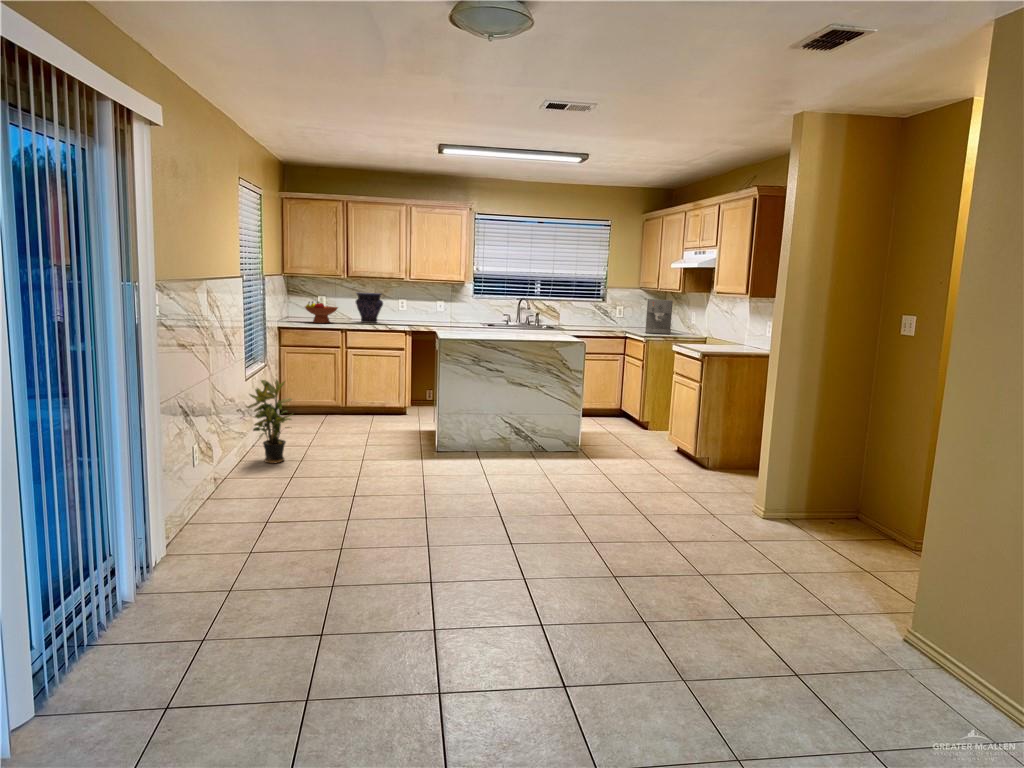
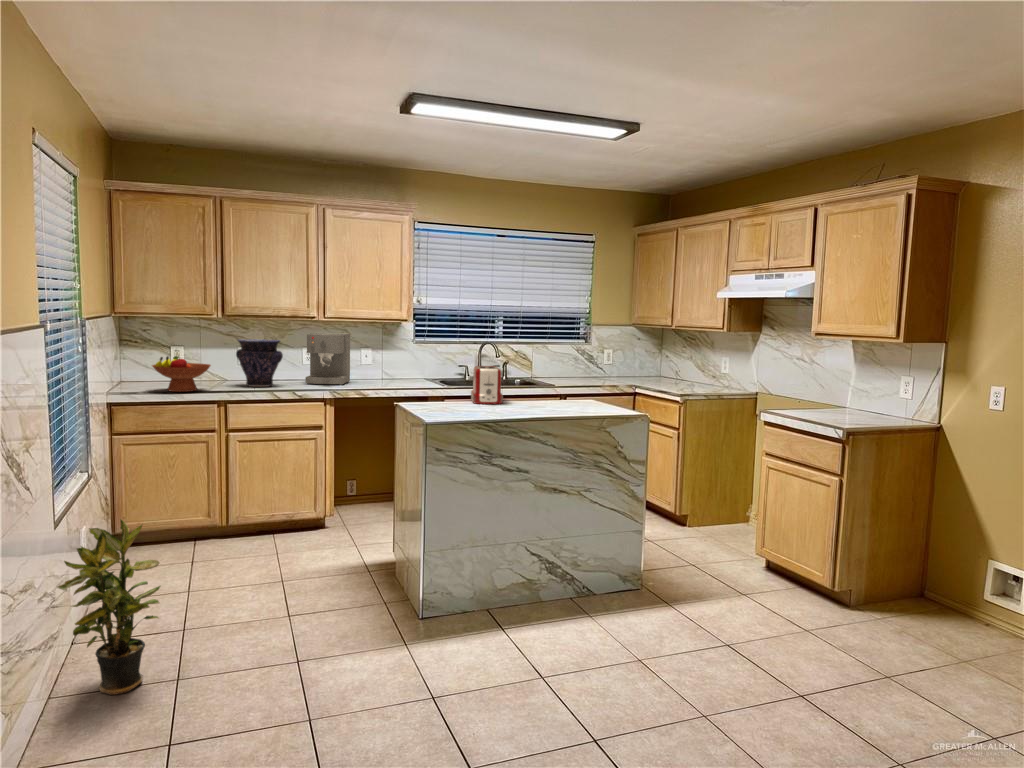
coffee maker: present [645,299,673,334] -> present [306,333,350,385]
toaster: none [488,311,511,335] -> present [471,366,503,404]

